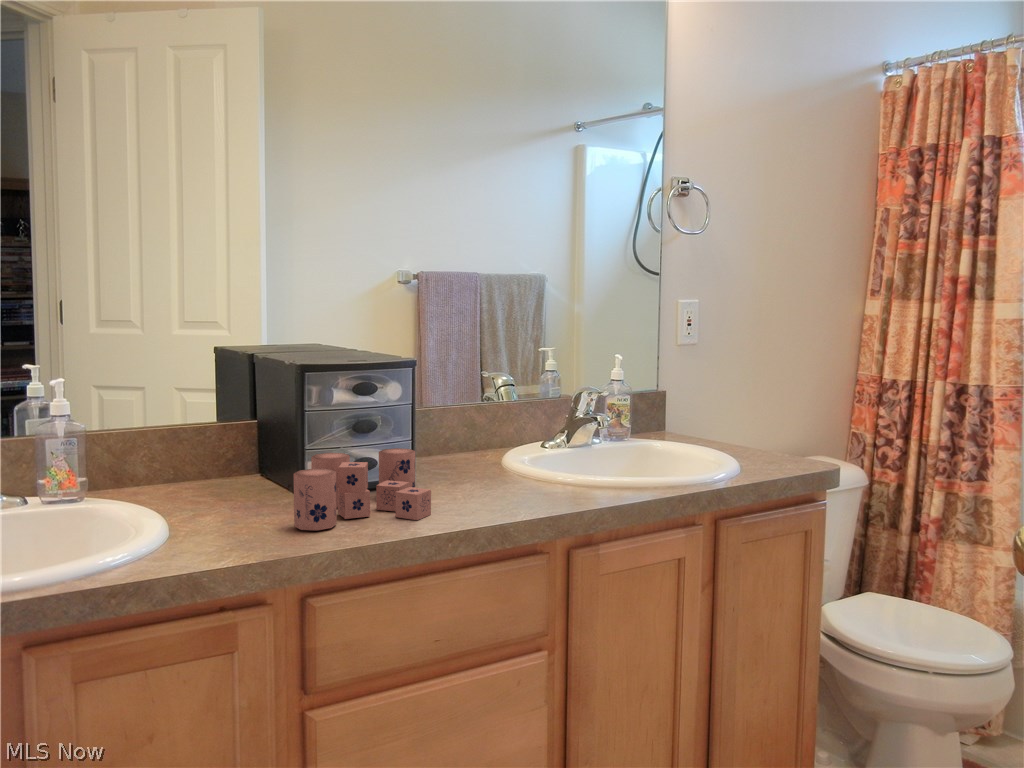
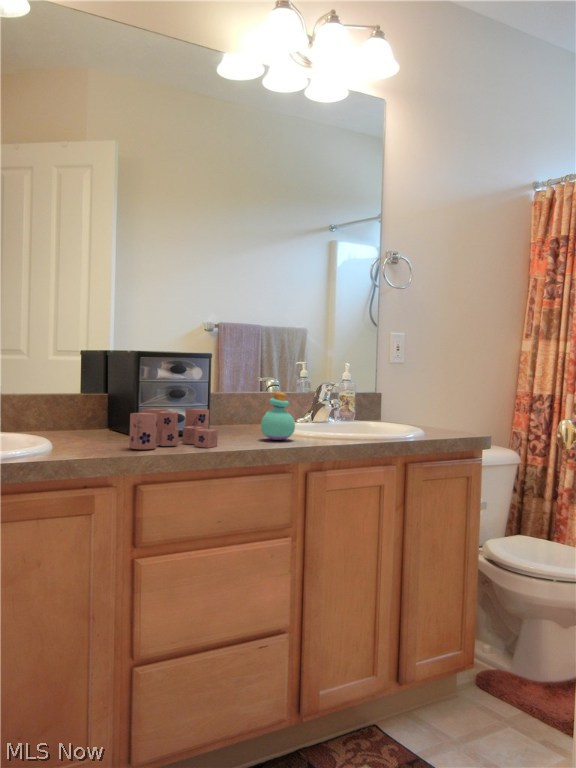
perfume bottle: none [496,420,549,494] -> present [261,392,295,440]

